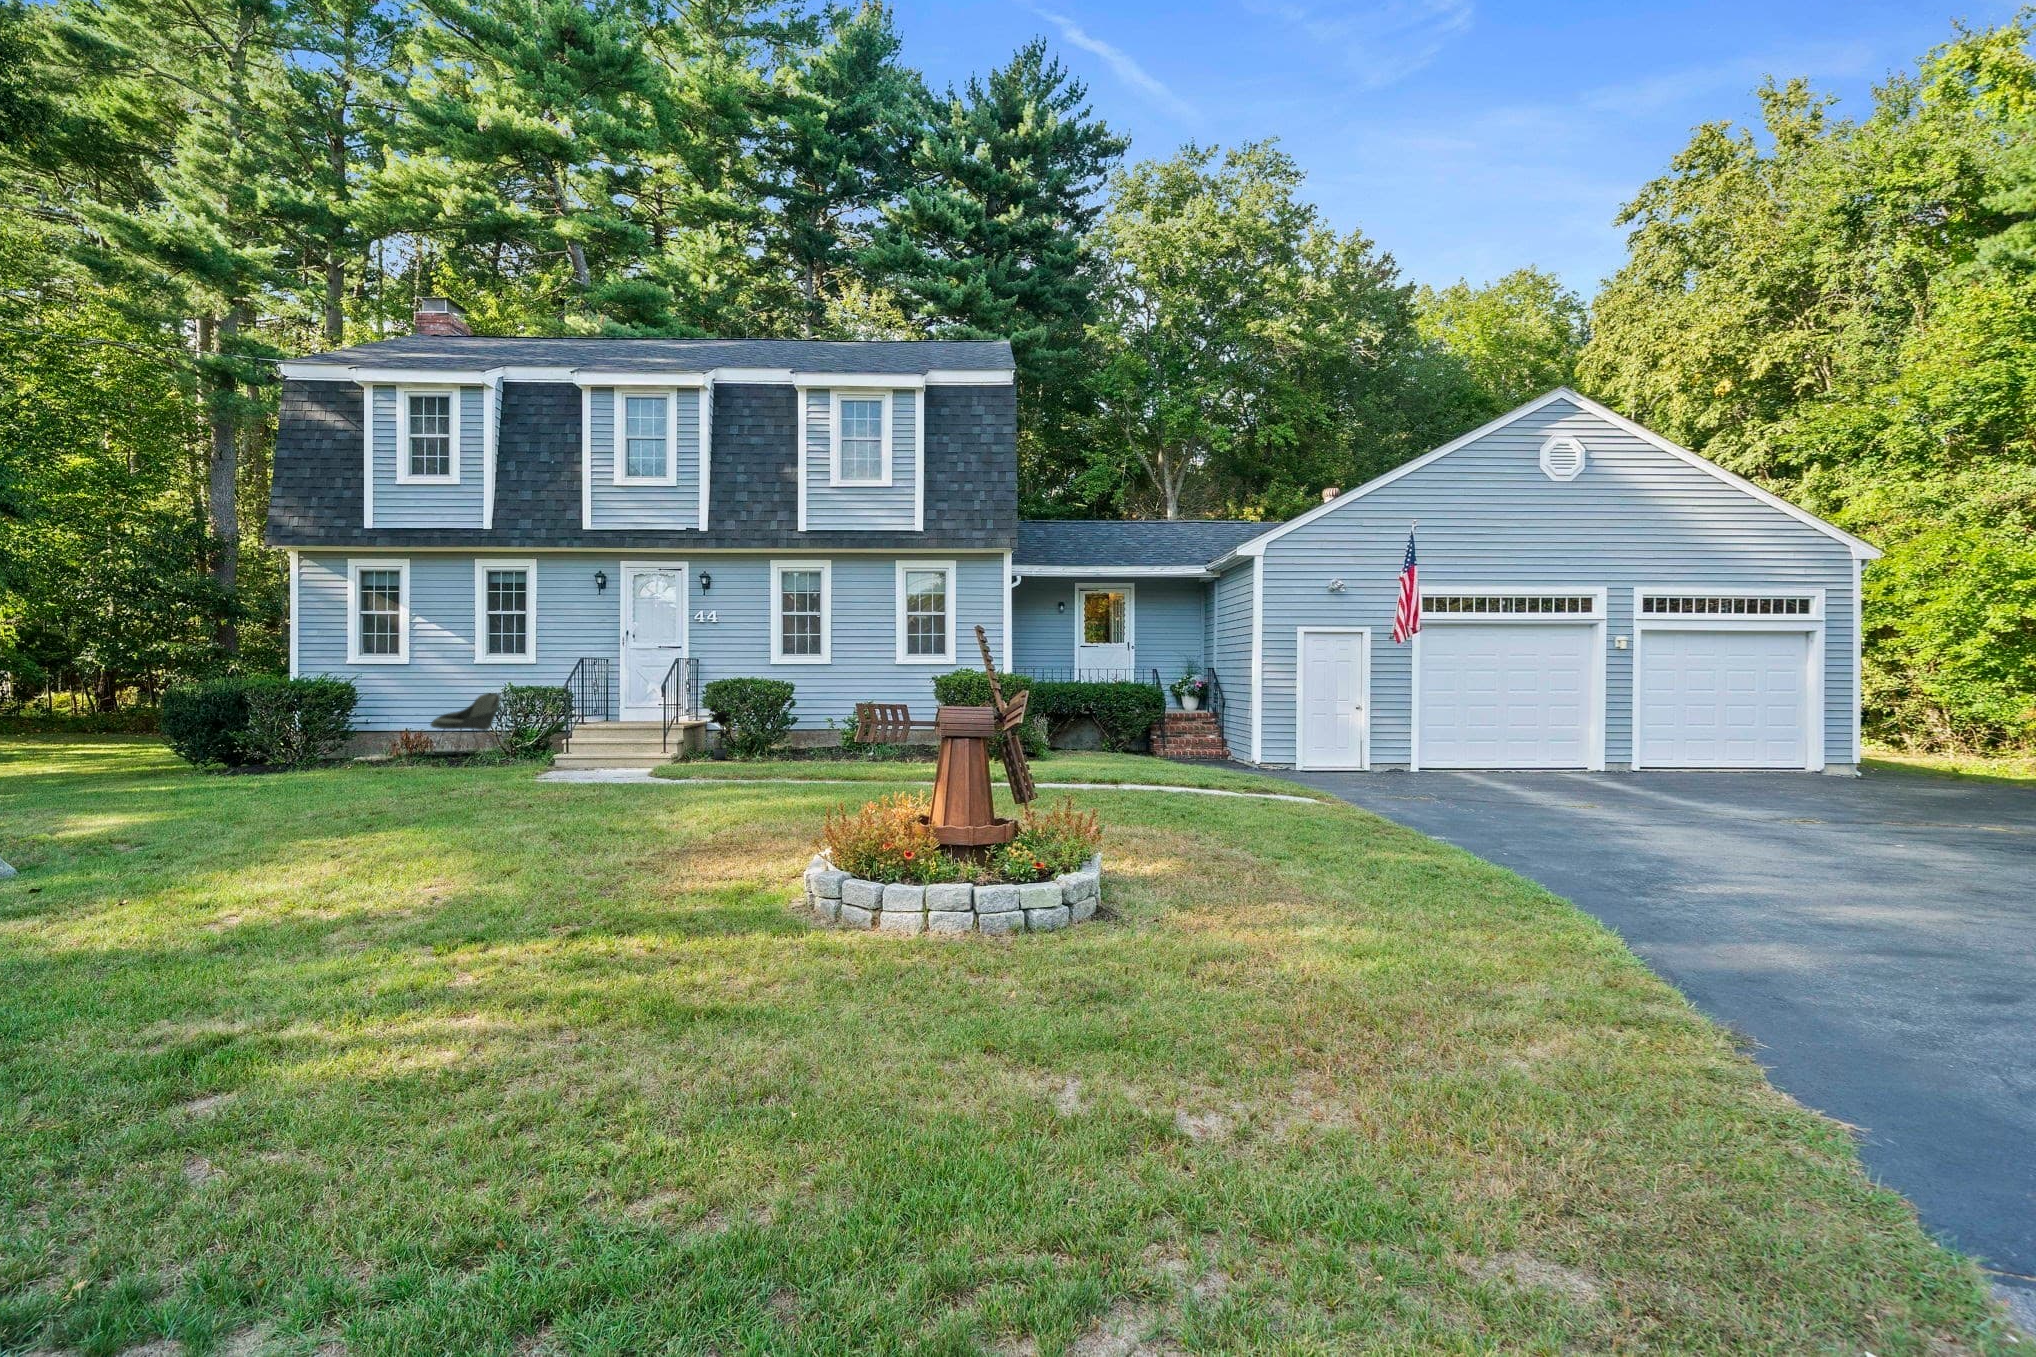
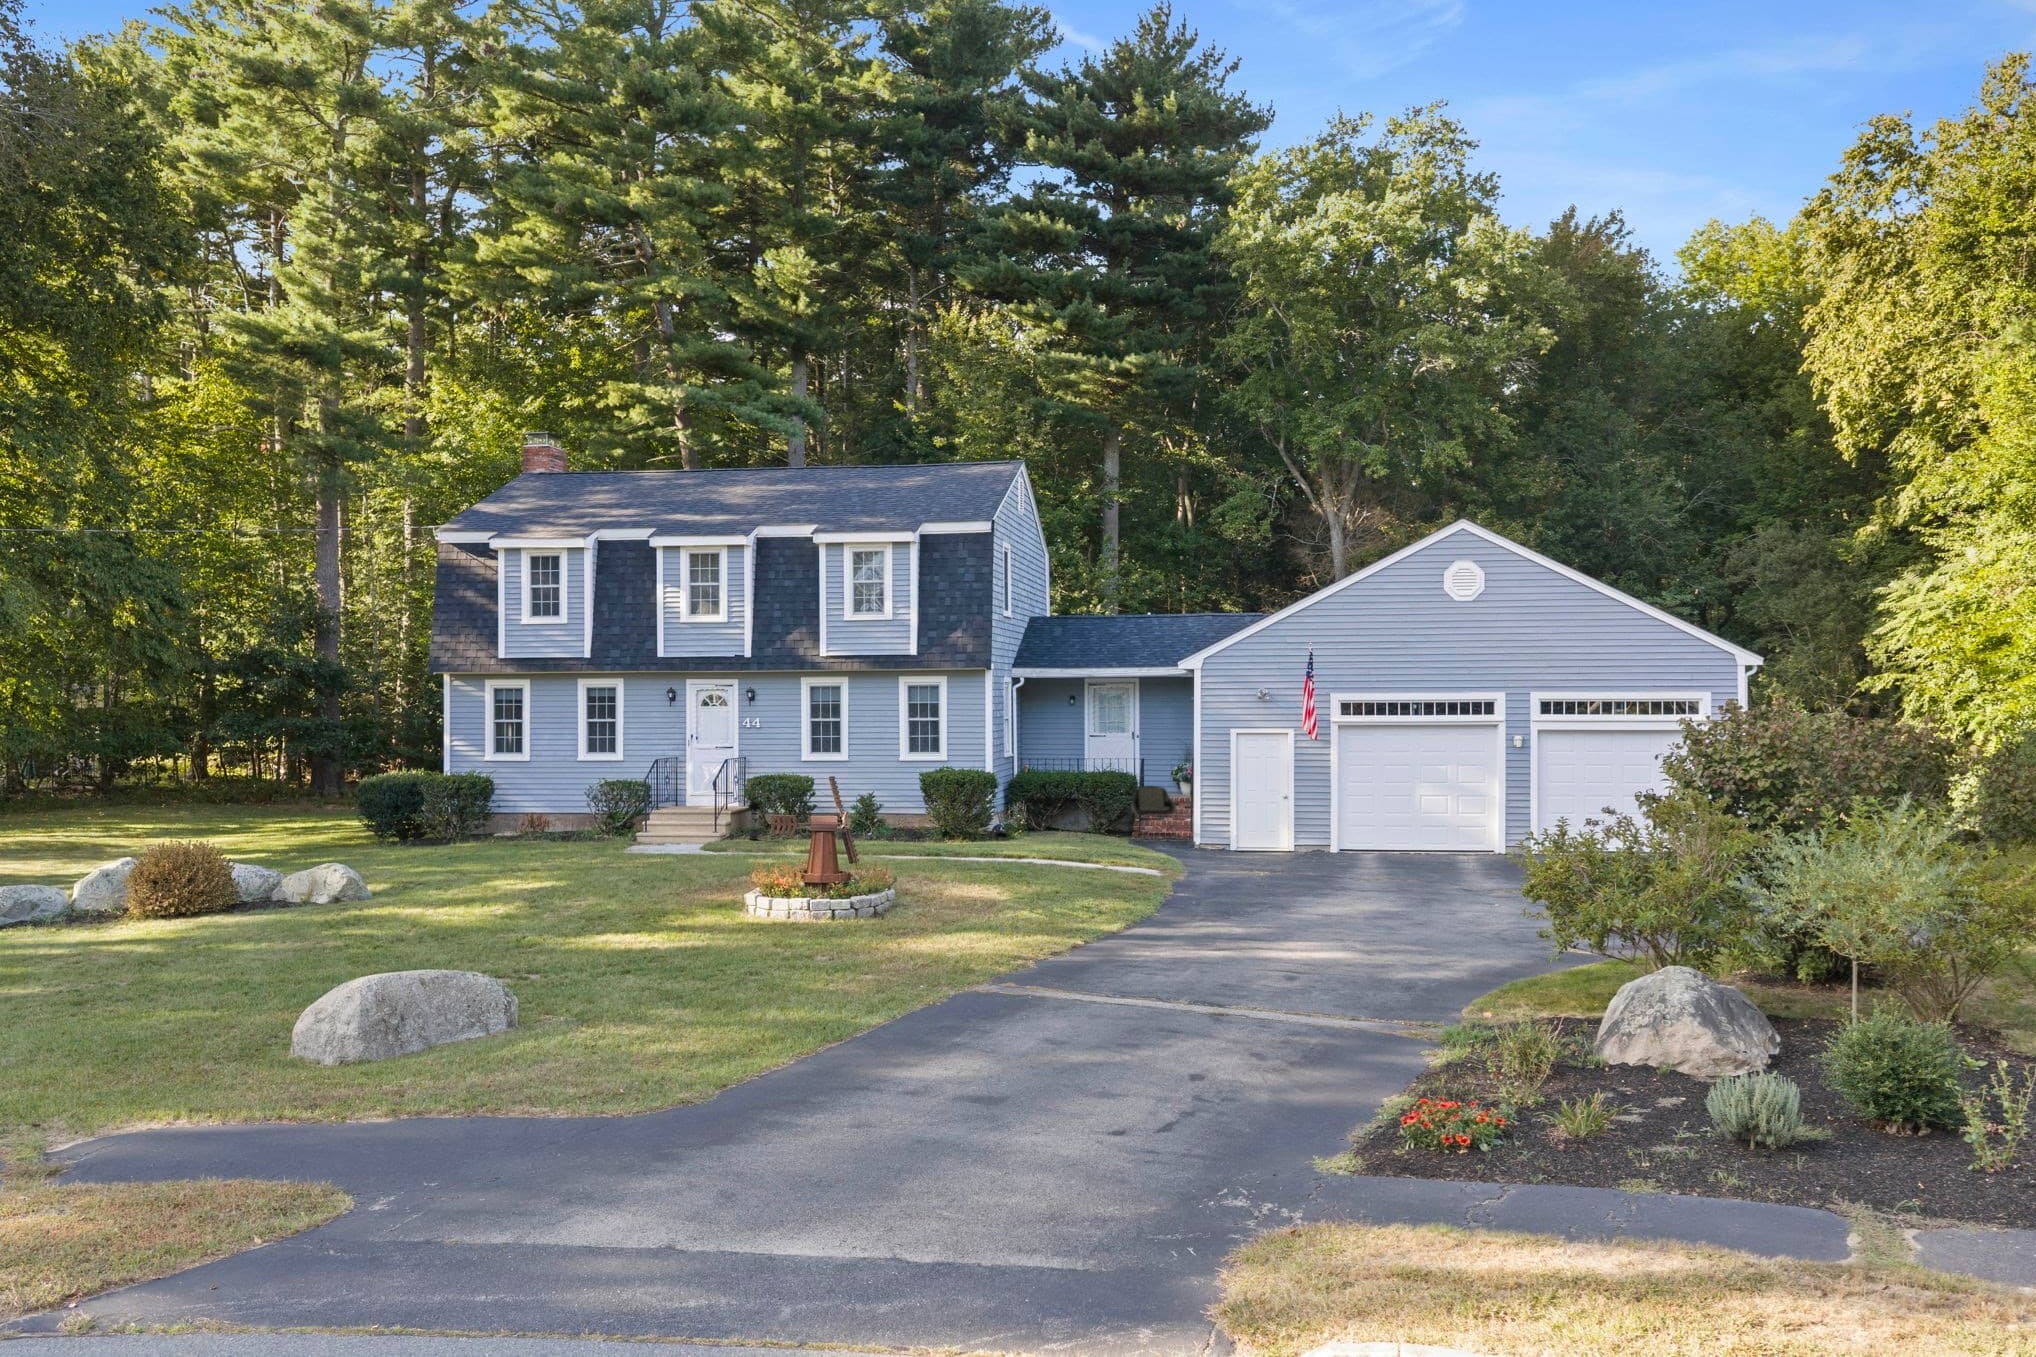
lounge chair: present [431,693,500,756] -> present [1132,786,1175,835]

